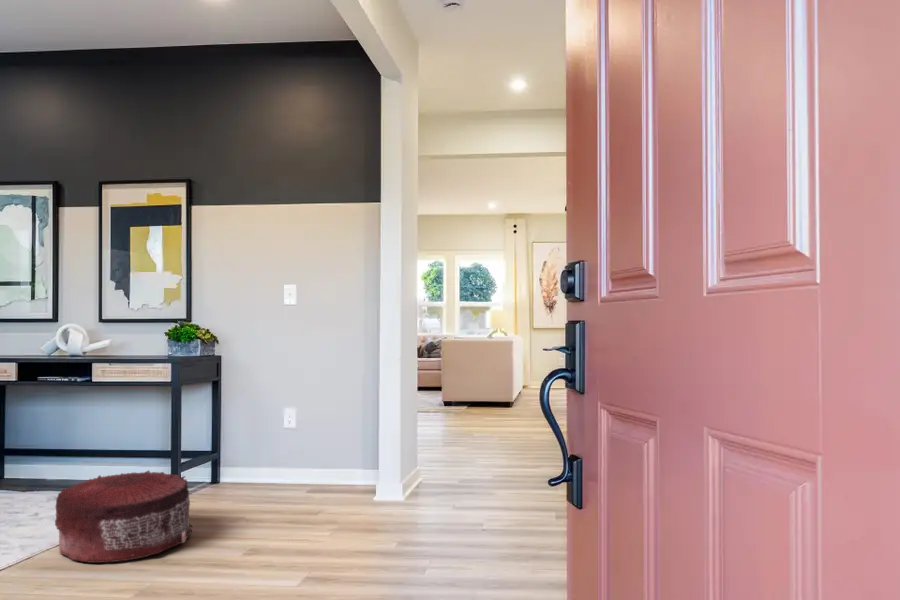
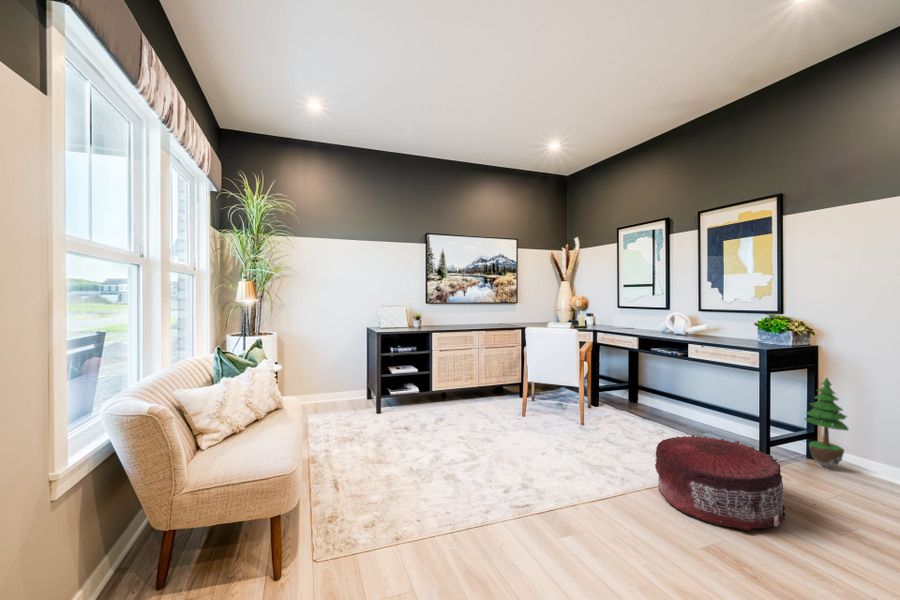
potted tree: none [211,387,248,486] -> present [805,378,848,468]

